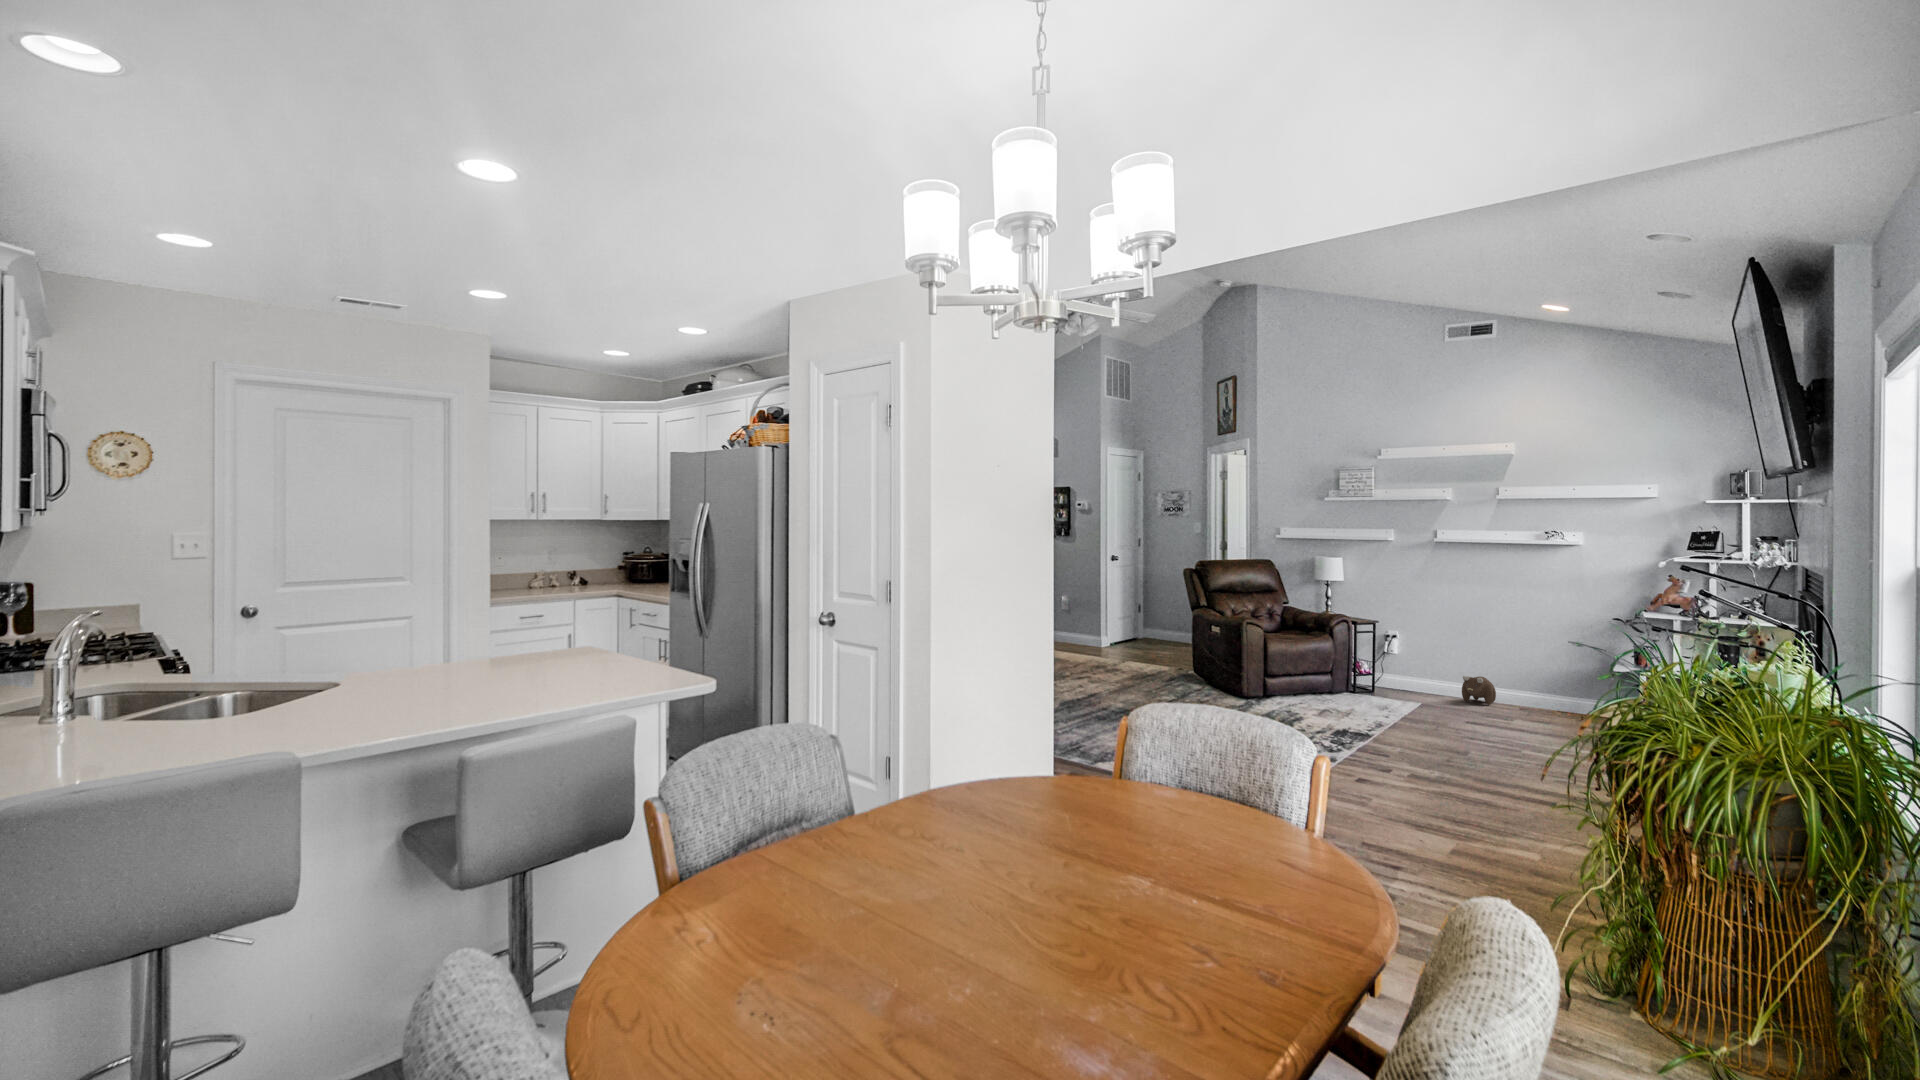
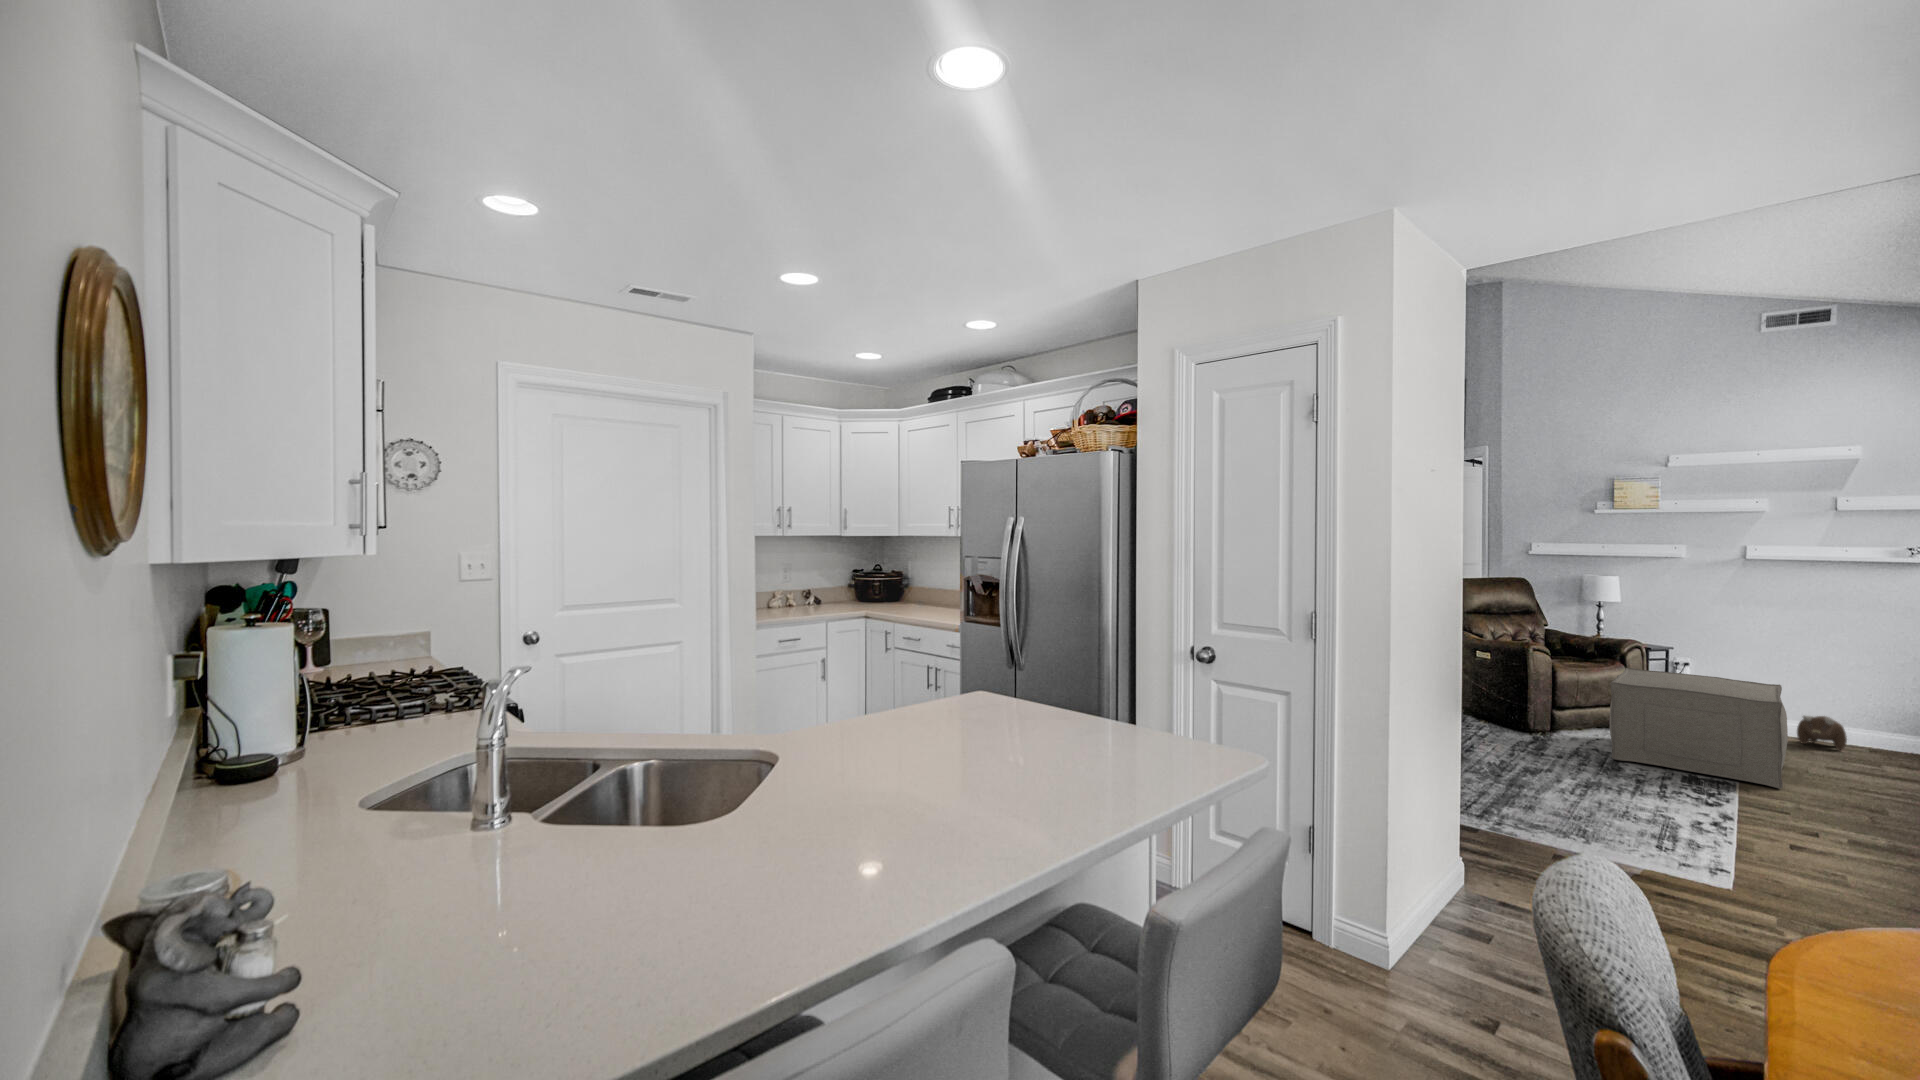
ottoman: none [1292,638,1429,732] -> present [1609,668,1788,788]

